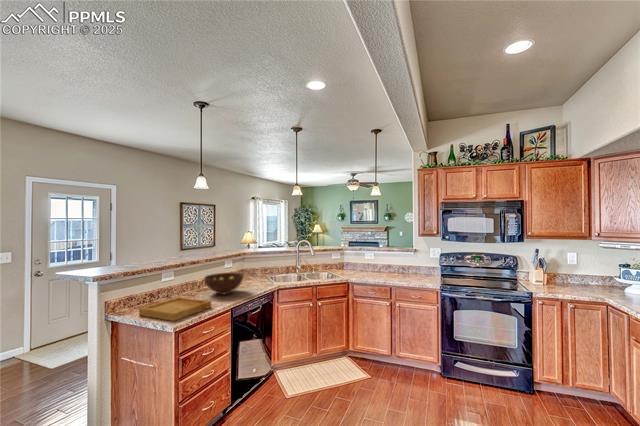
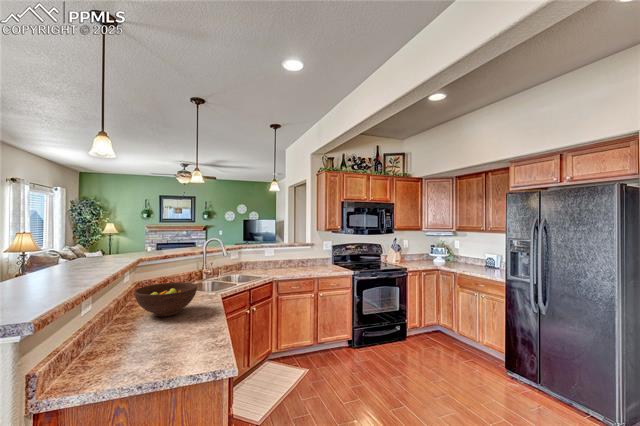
tray: present [139,297,211,321] -> none [97,323,201,377]

